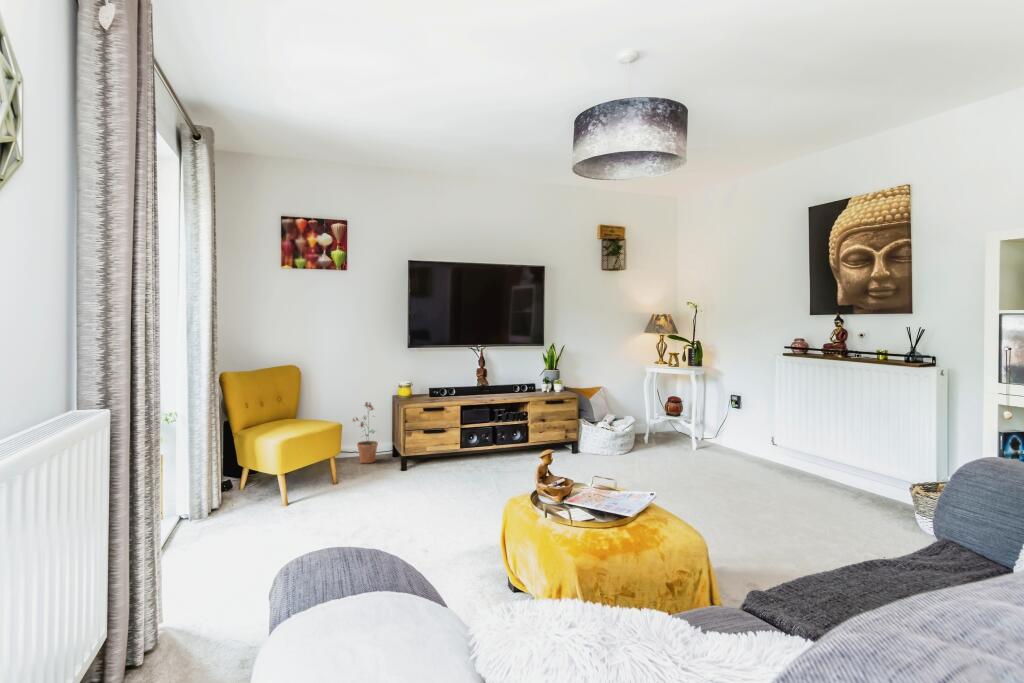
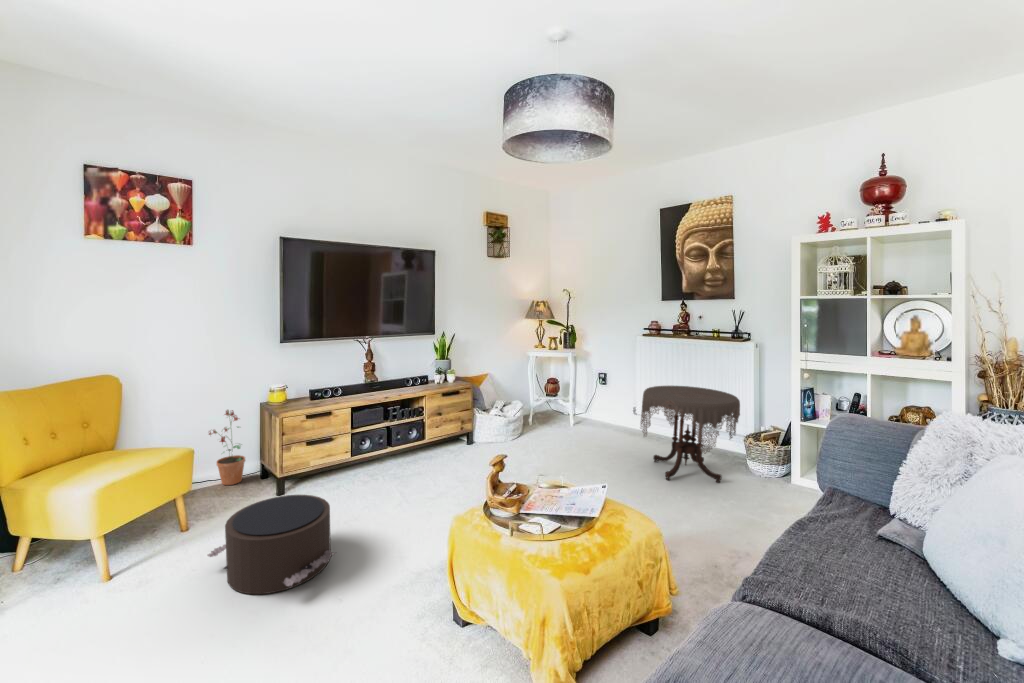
side table: none [746,399,862,505] -> present [641,386,740,483]
pouf: none [344,461,431,523] -> present [207,495,335,594]

